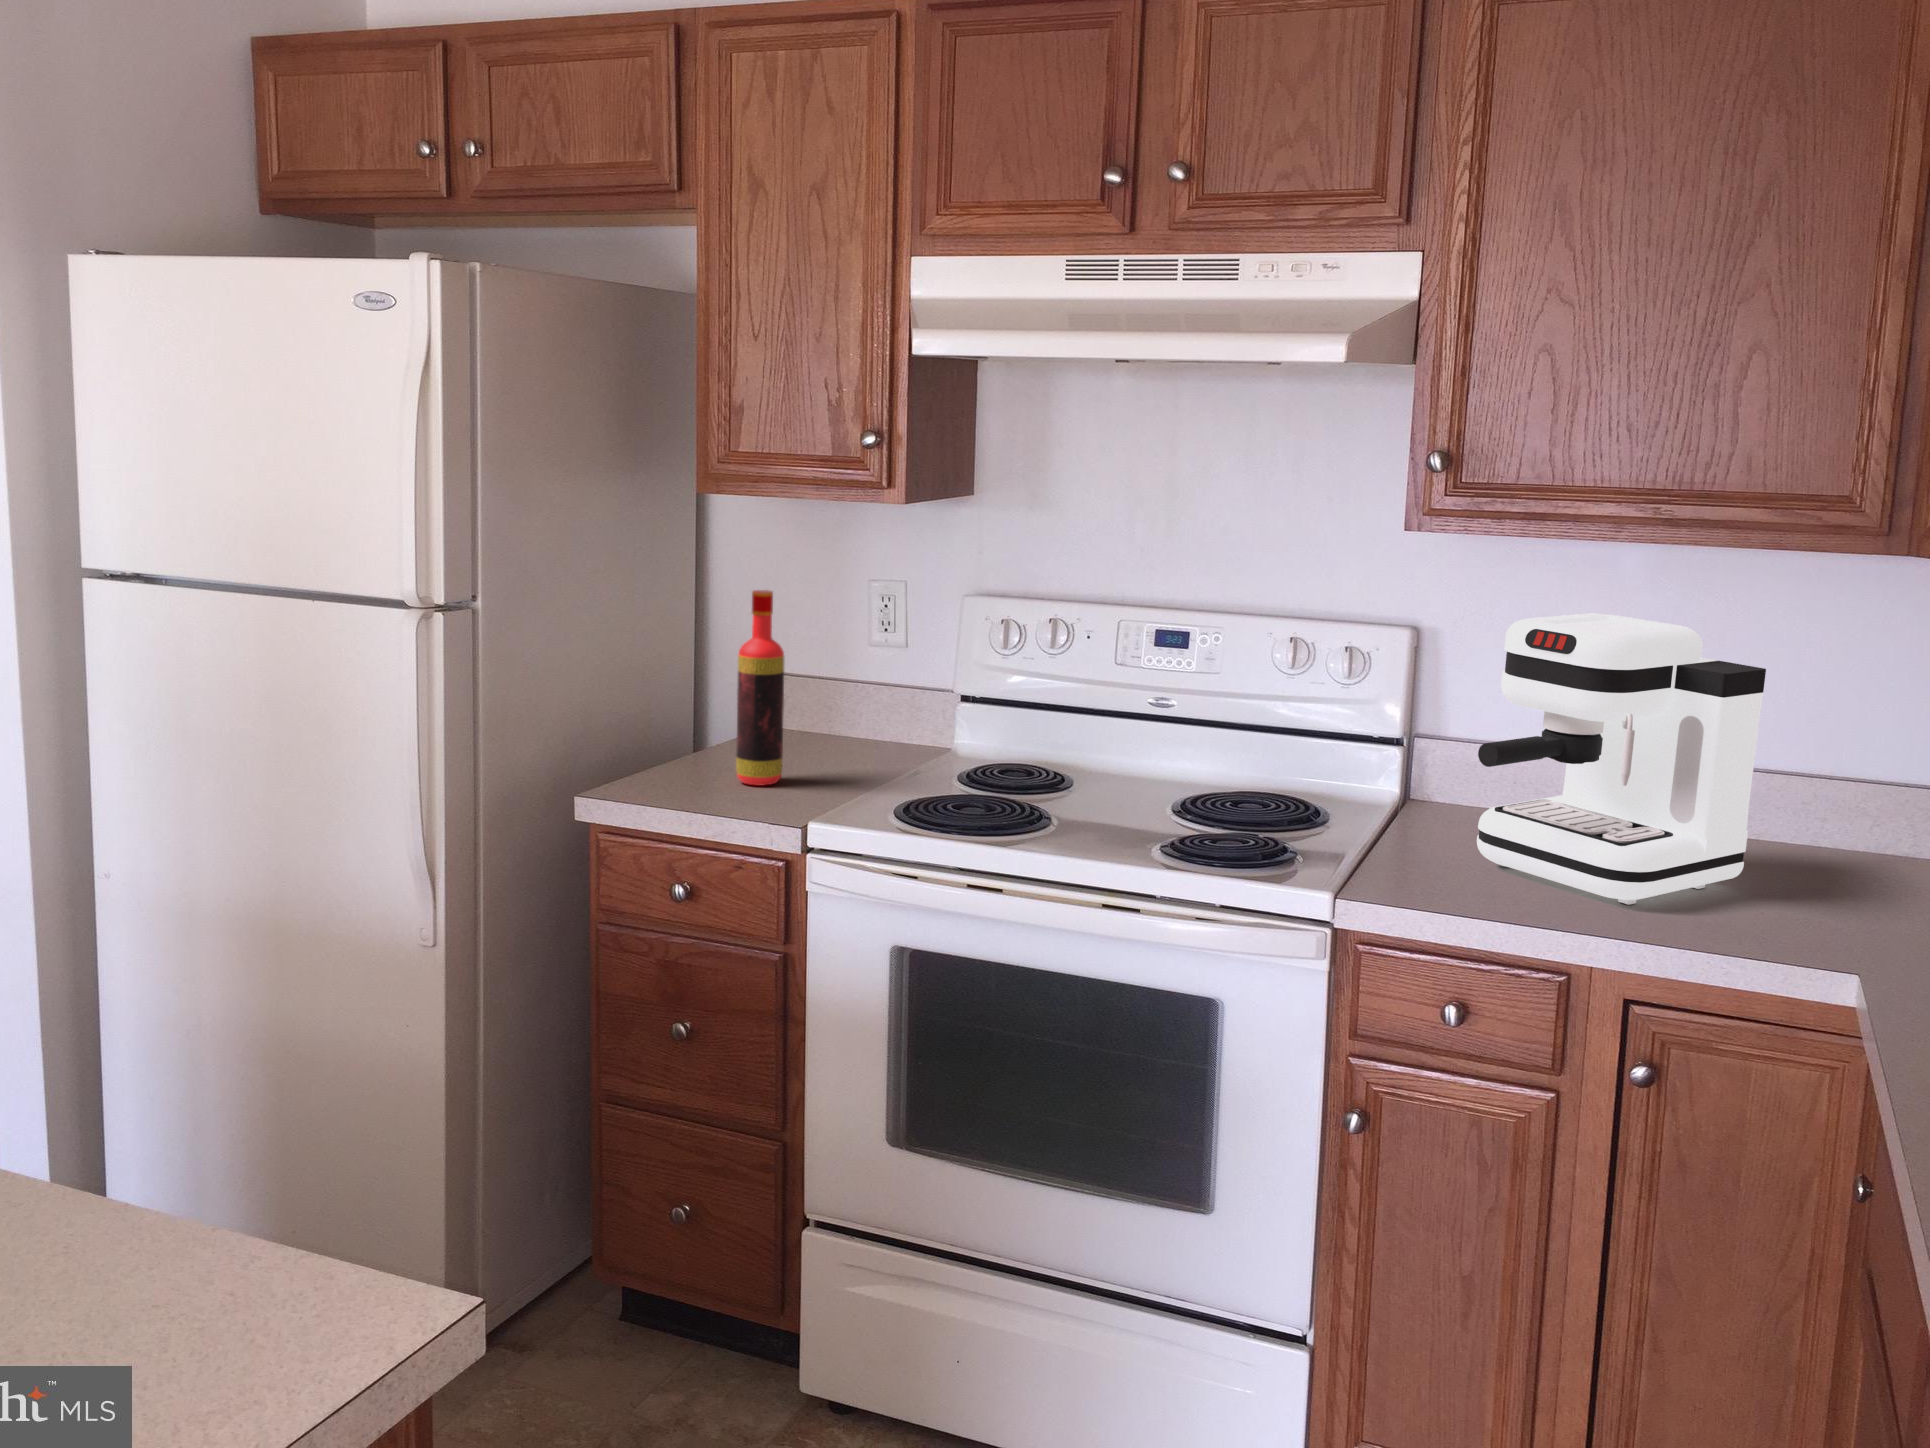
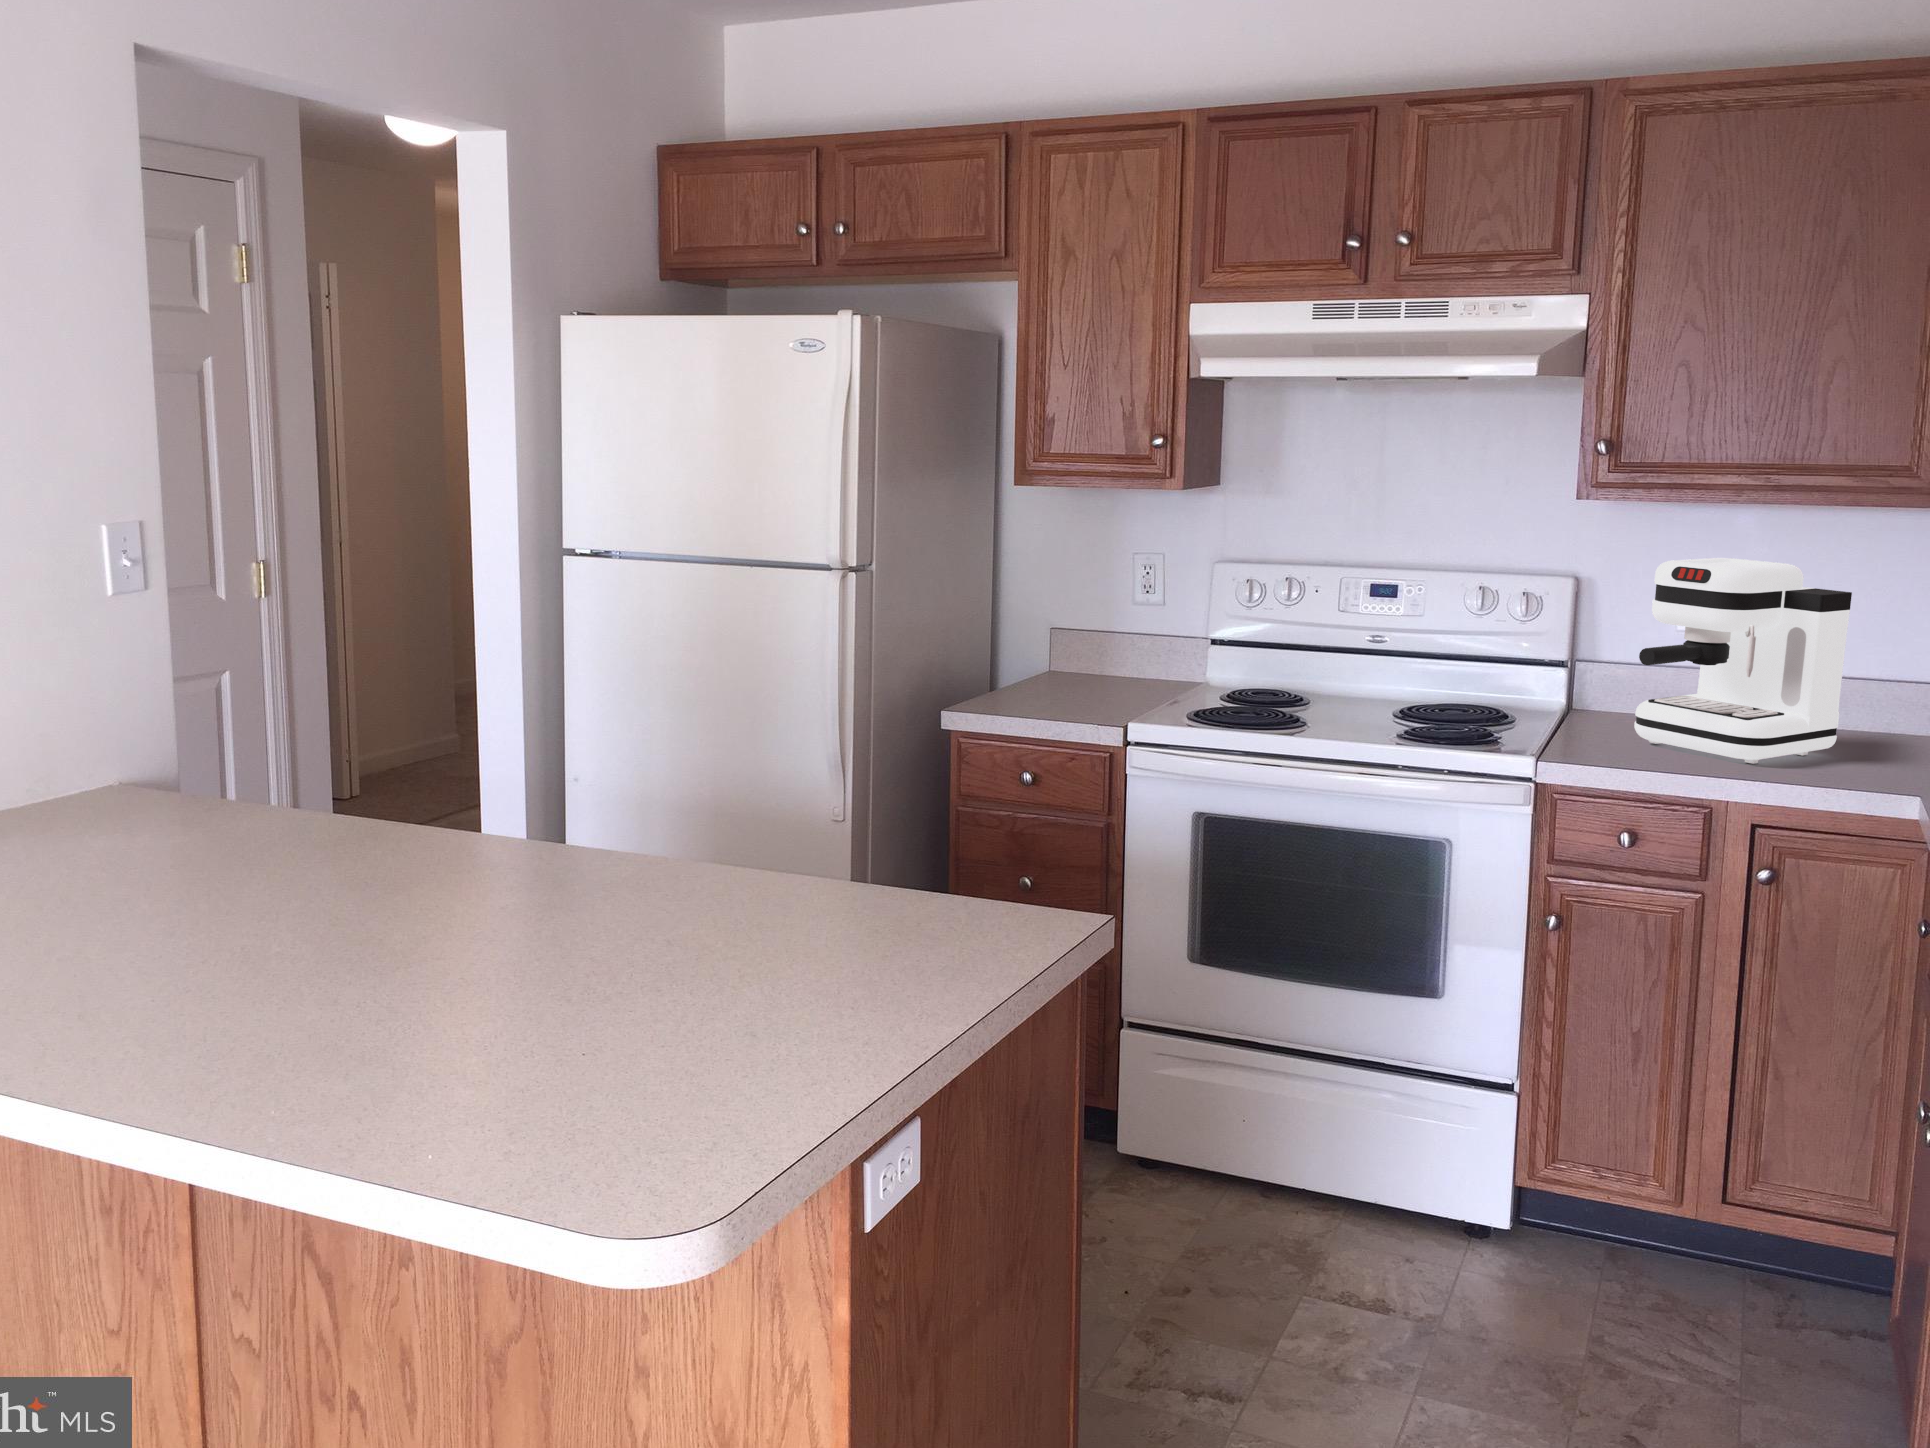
bottle: present [736,590,784,786] -> none [1055,556,1093,703]

